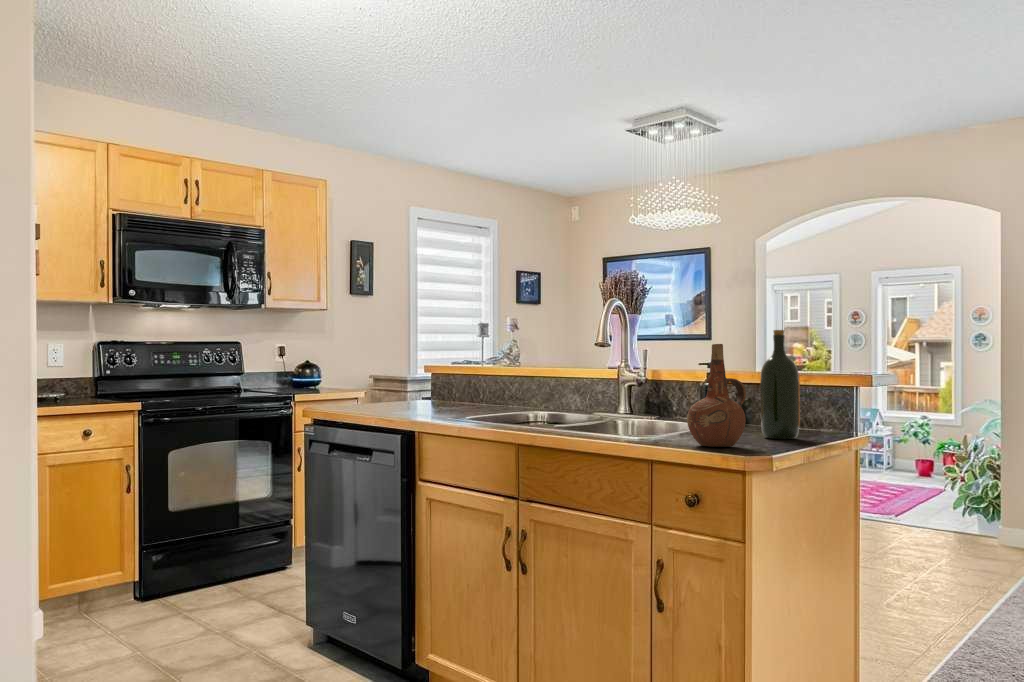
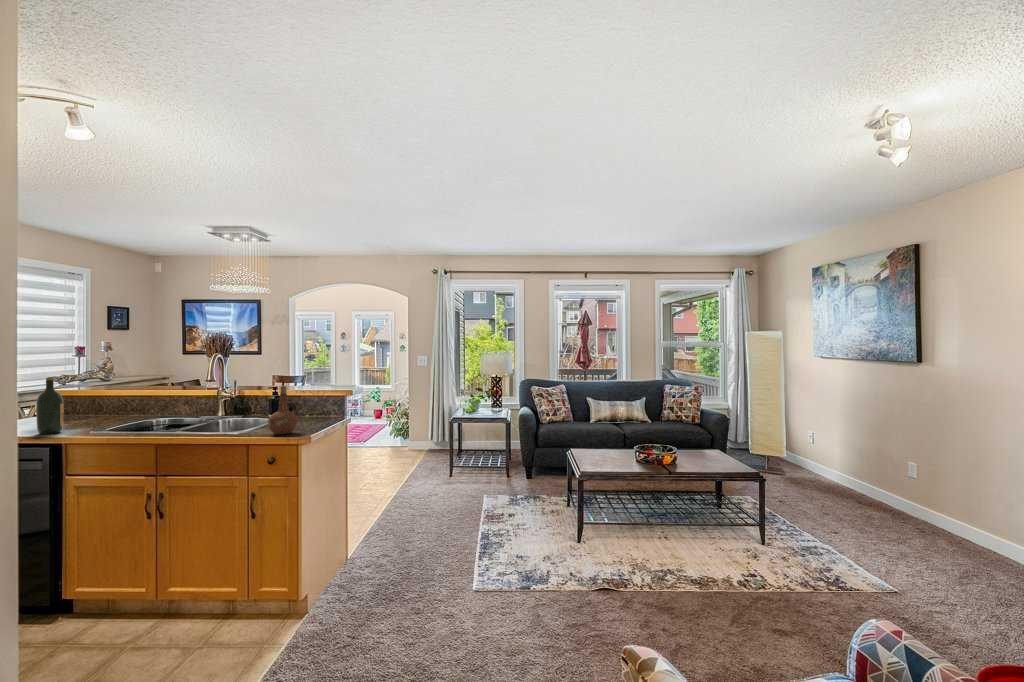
wine bottle: present [760,330,800,439] -> present [36,377,64,434]

